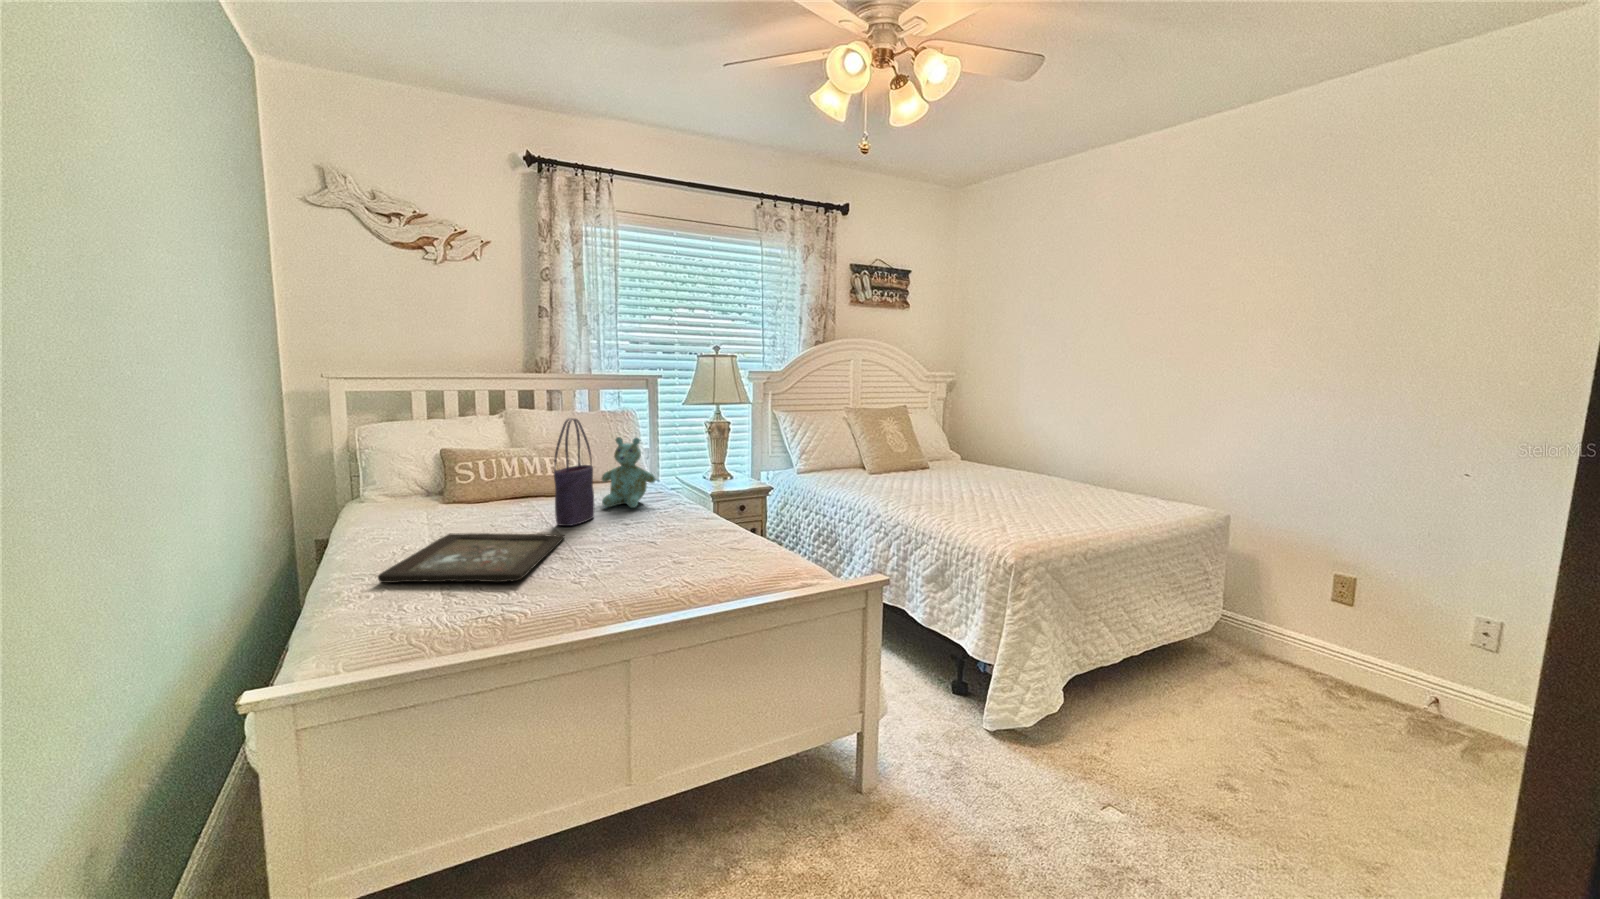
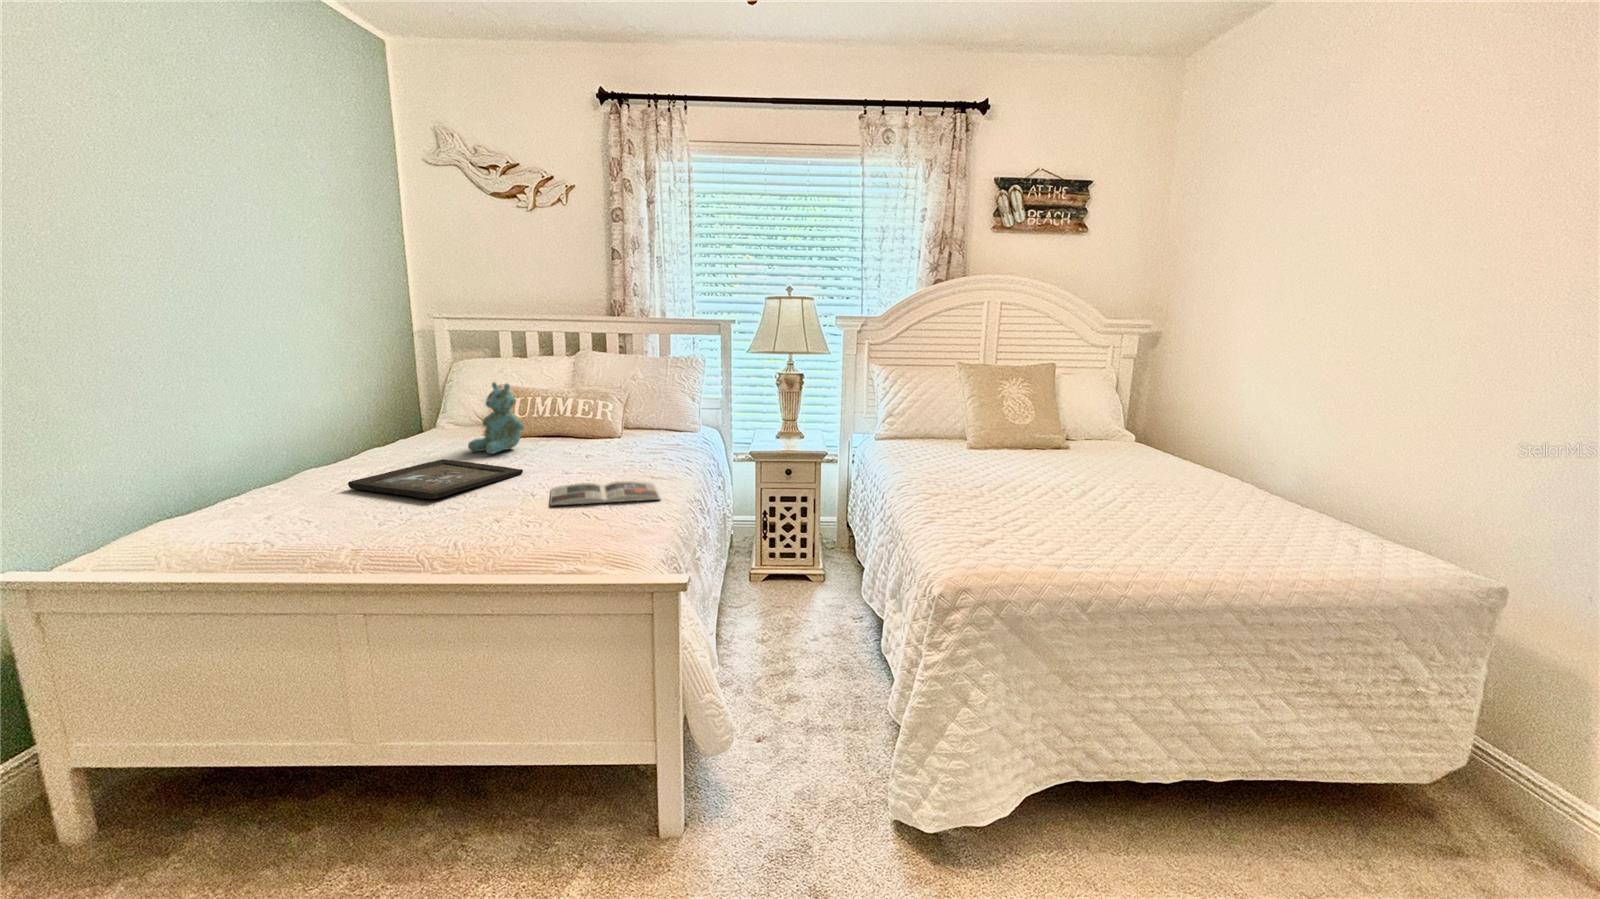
tote bag: present [554,418,594,526] -> none [532,361,578,463]
stuffed bear: present [602,437,655,508] -> present [468,382,524,454]
magazine: none [626,533,755,570] -> present [550,481,660,505]

